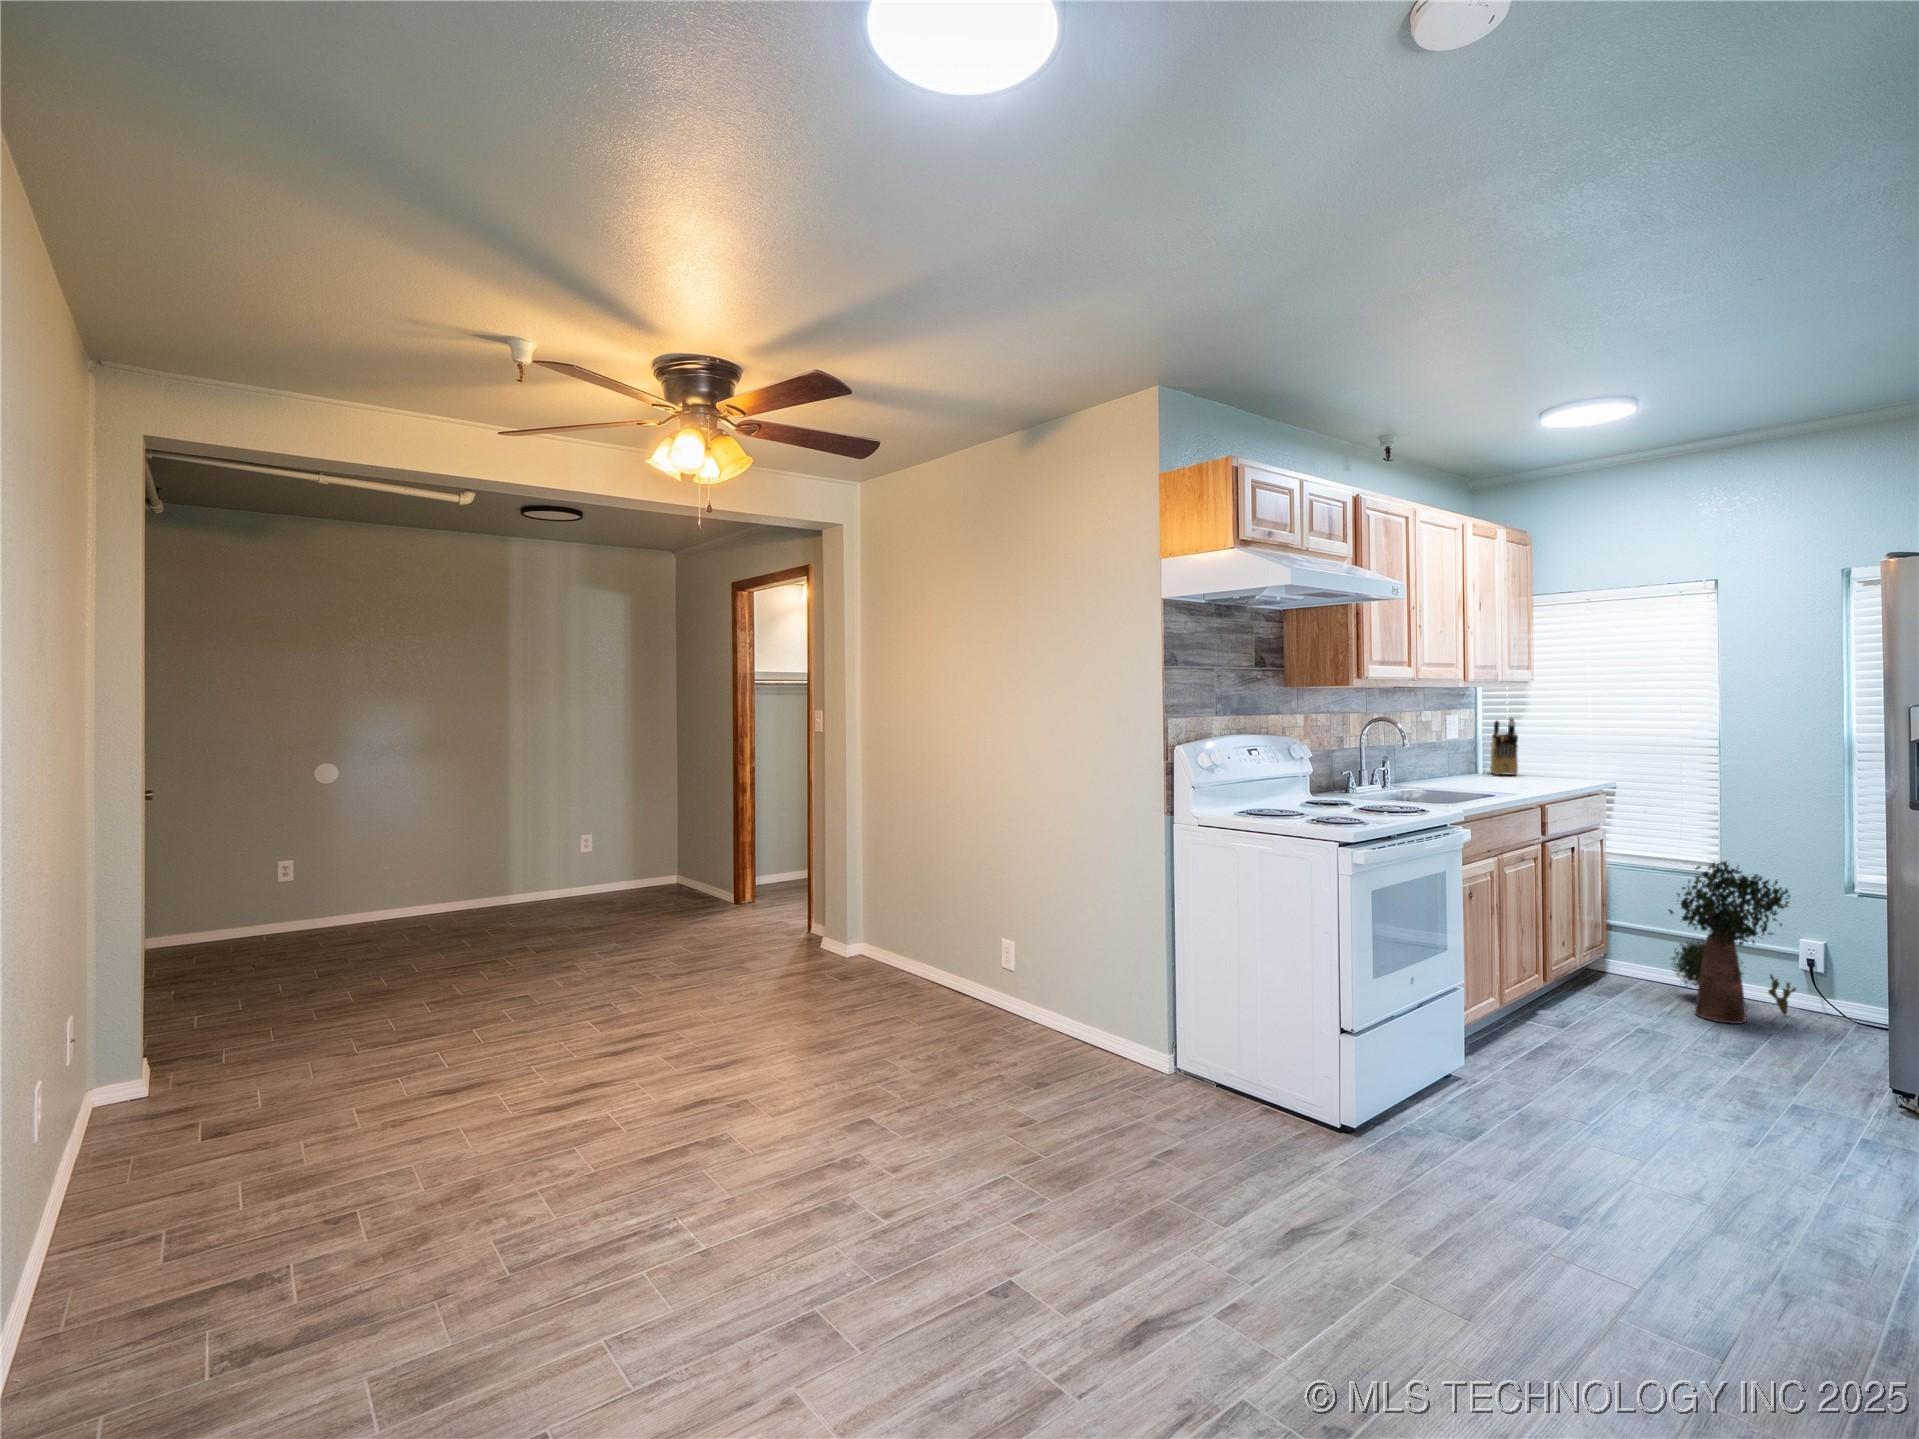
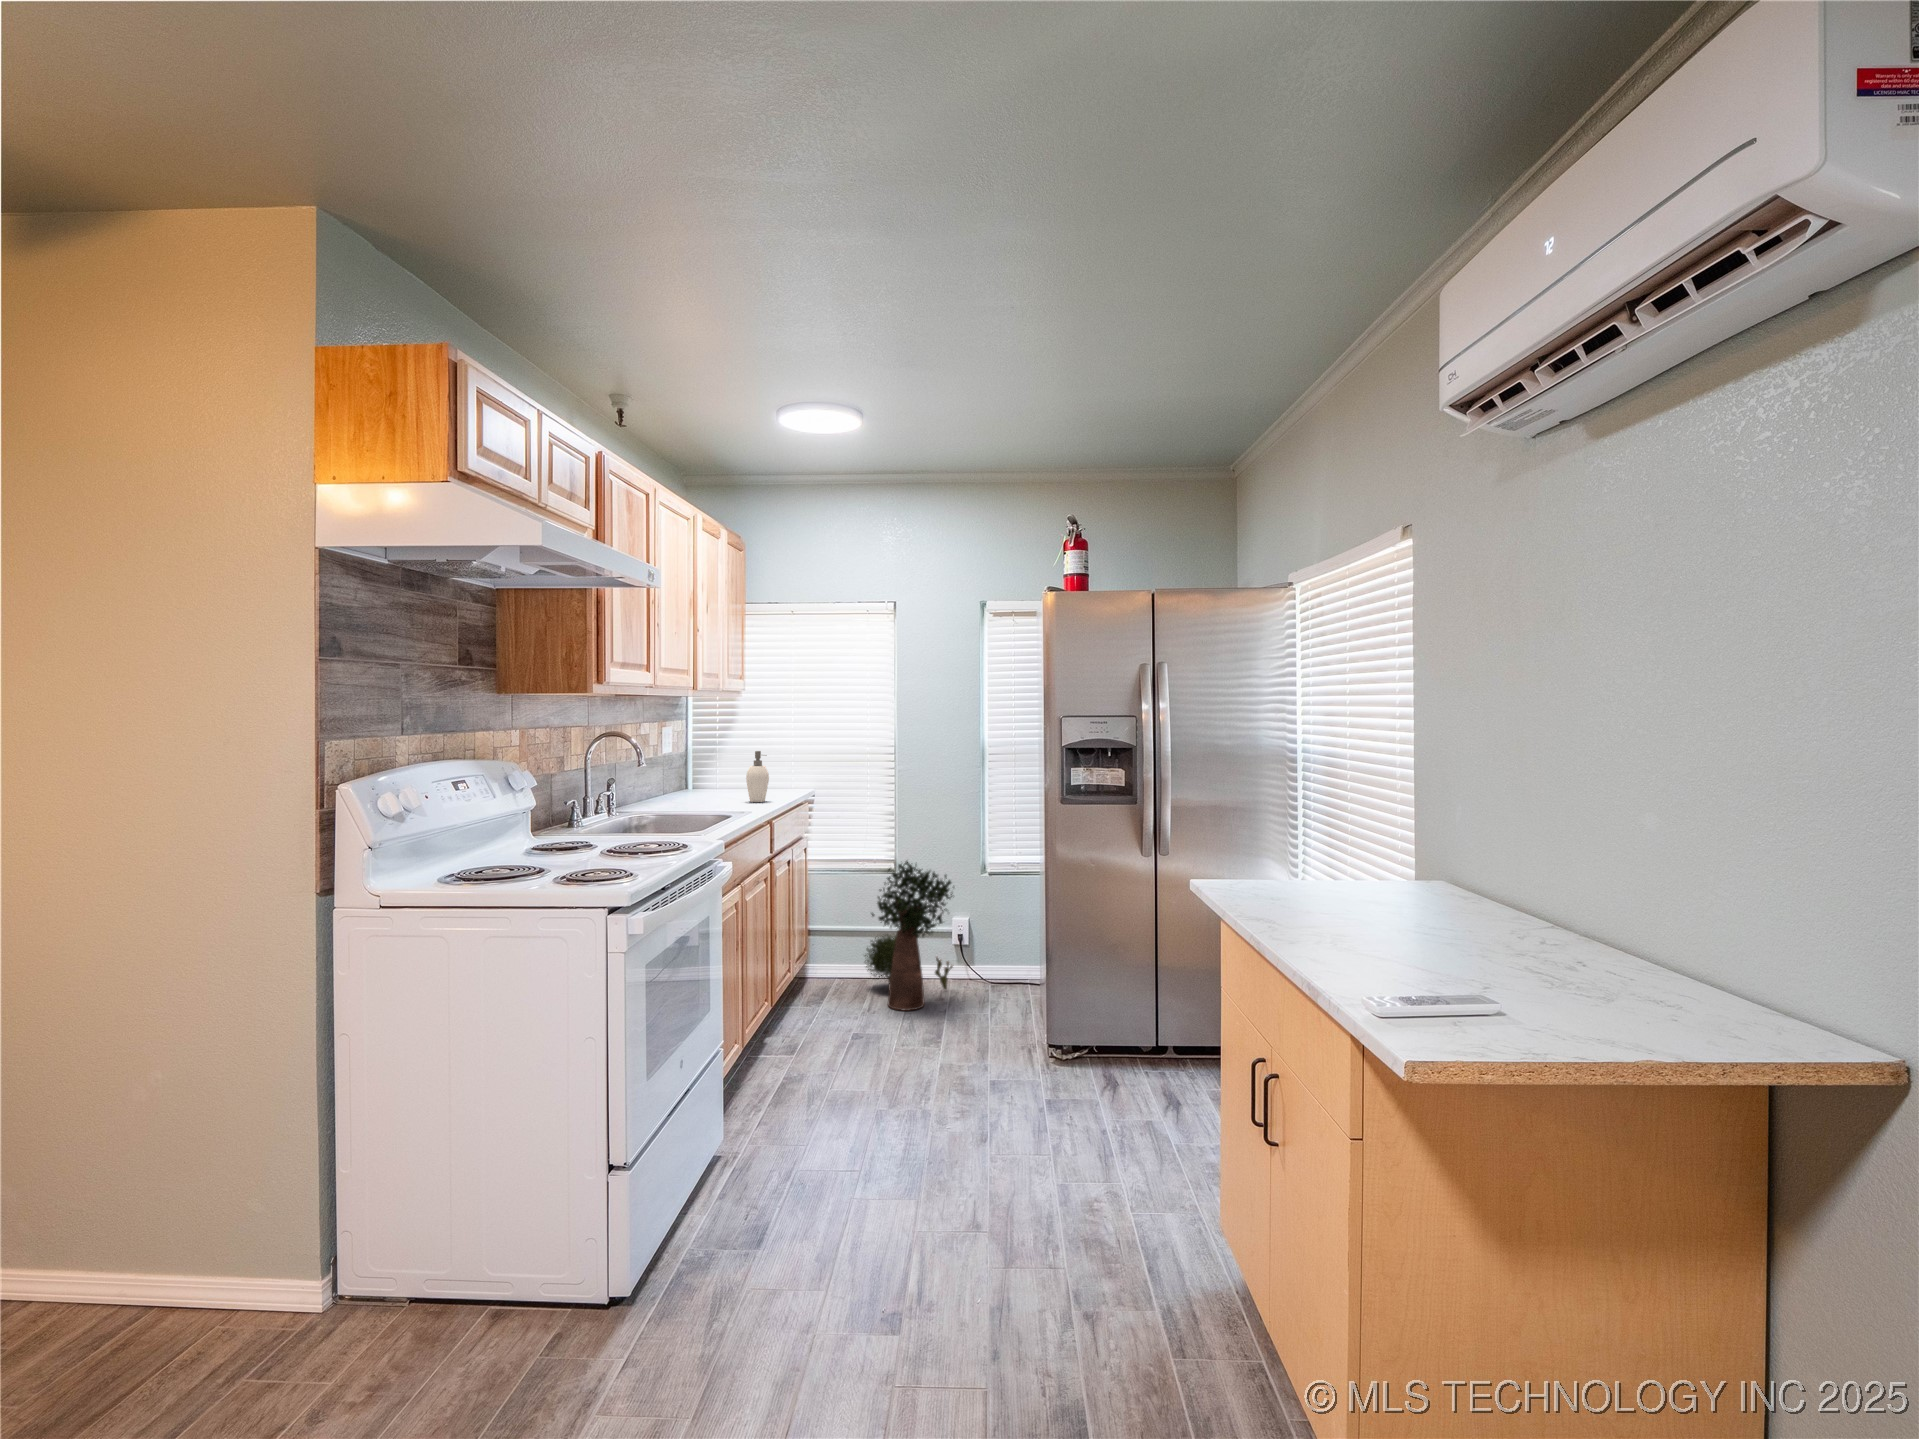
knife block: present [1490,717,1518,775] -> none [699,727,731,788]
soap dispenser: none [1522,738,1546,787] -> present [746,751,769,802]

